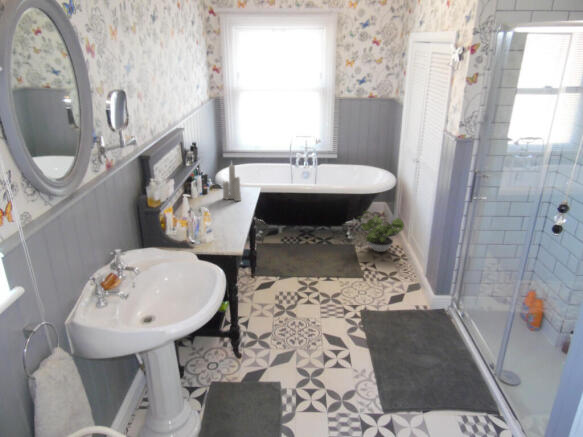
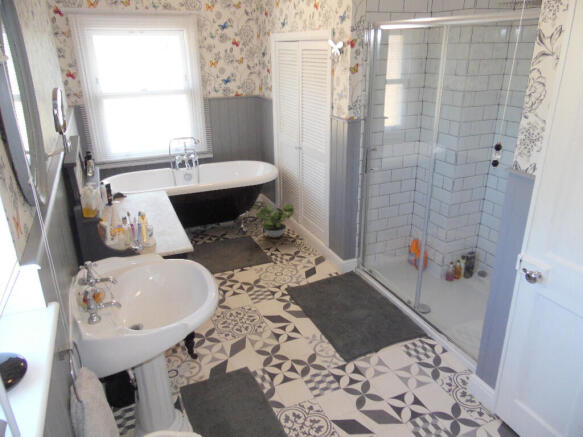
candle: present [223,165,241,201] -> none [131,161,154,205]

